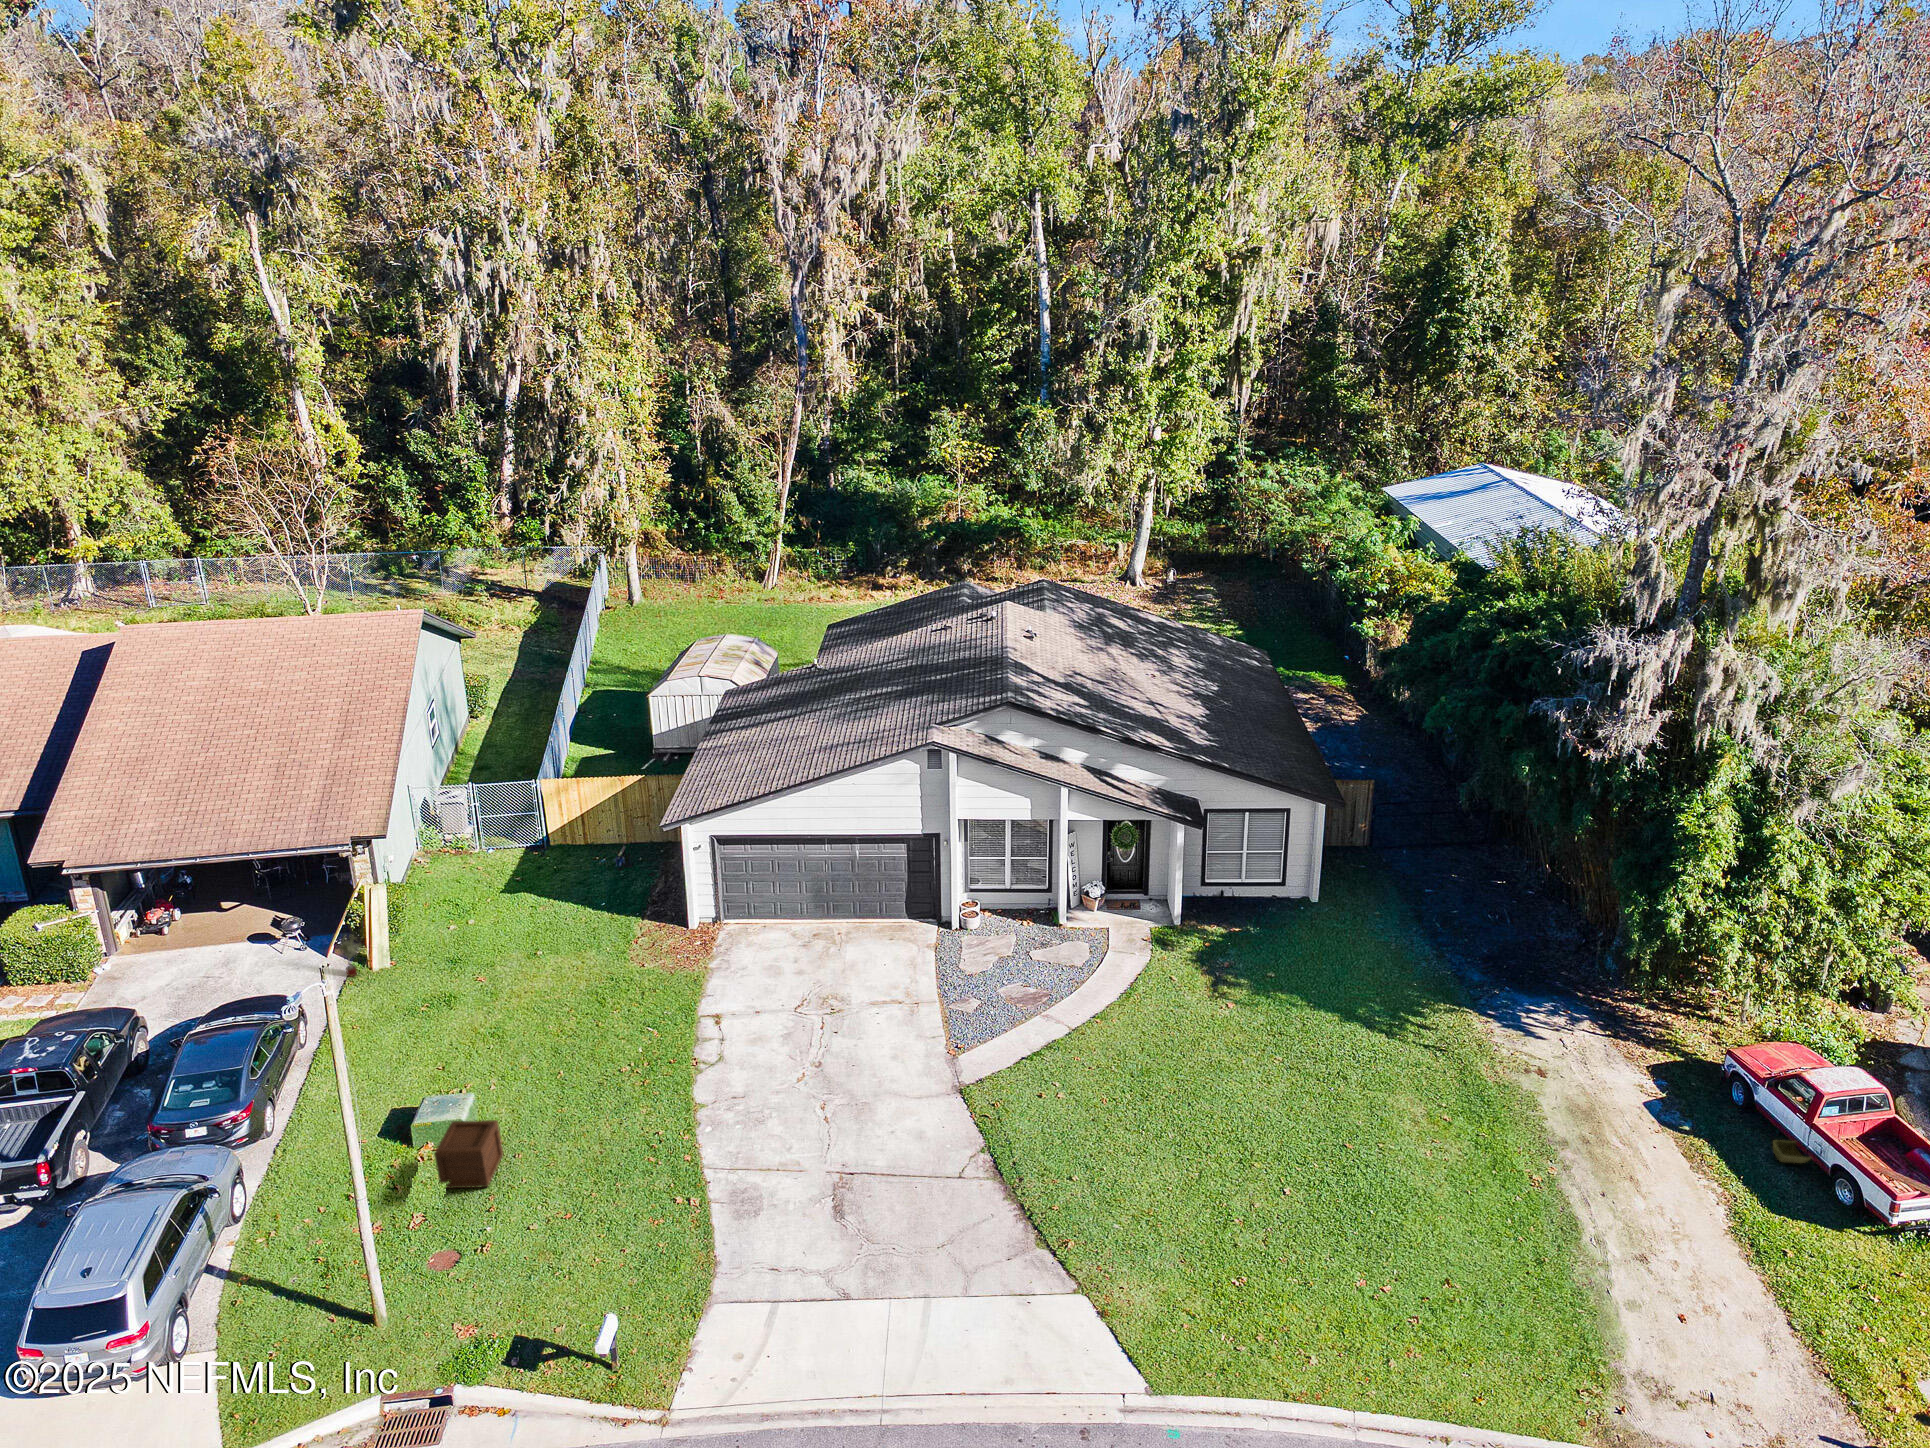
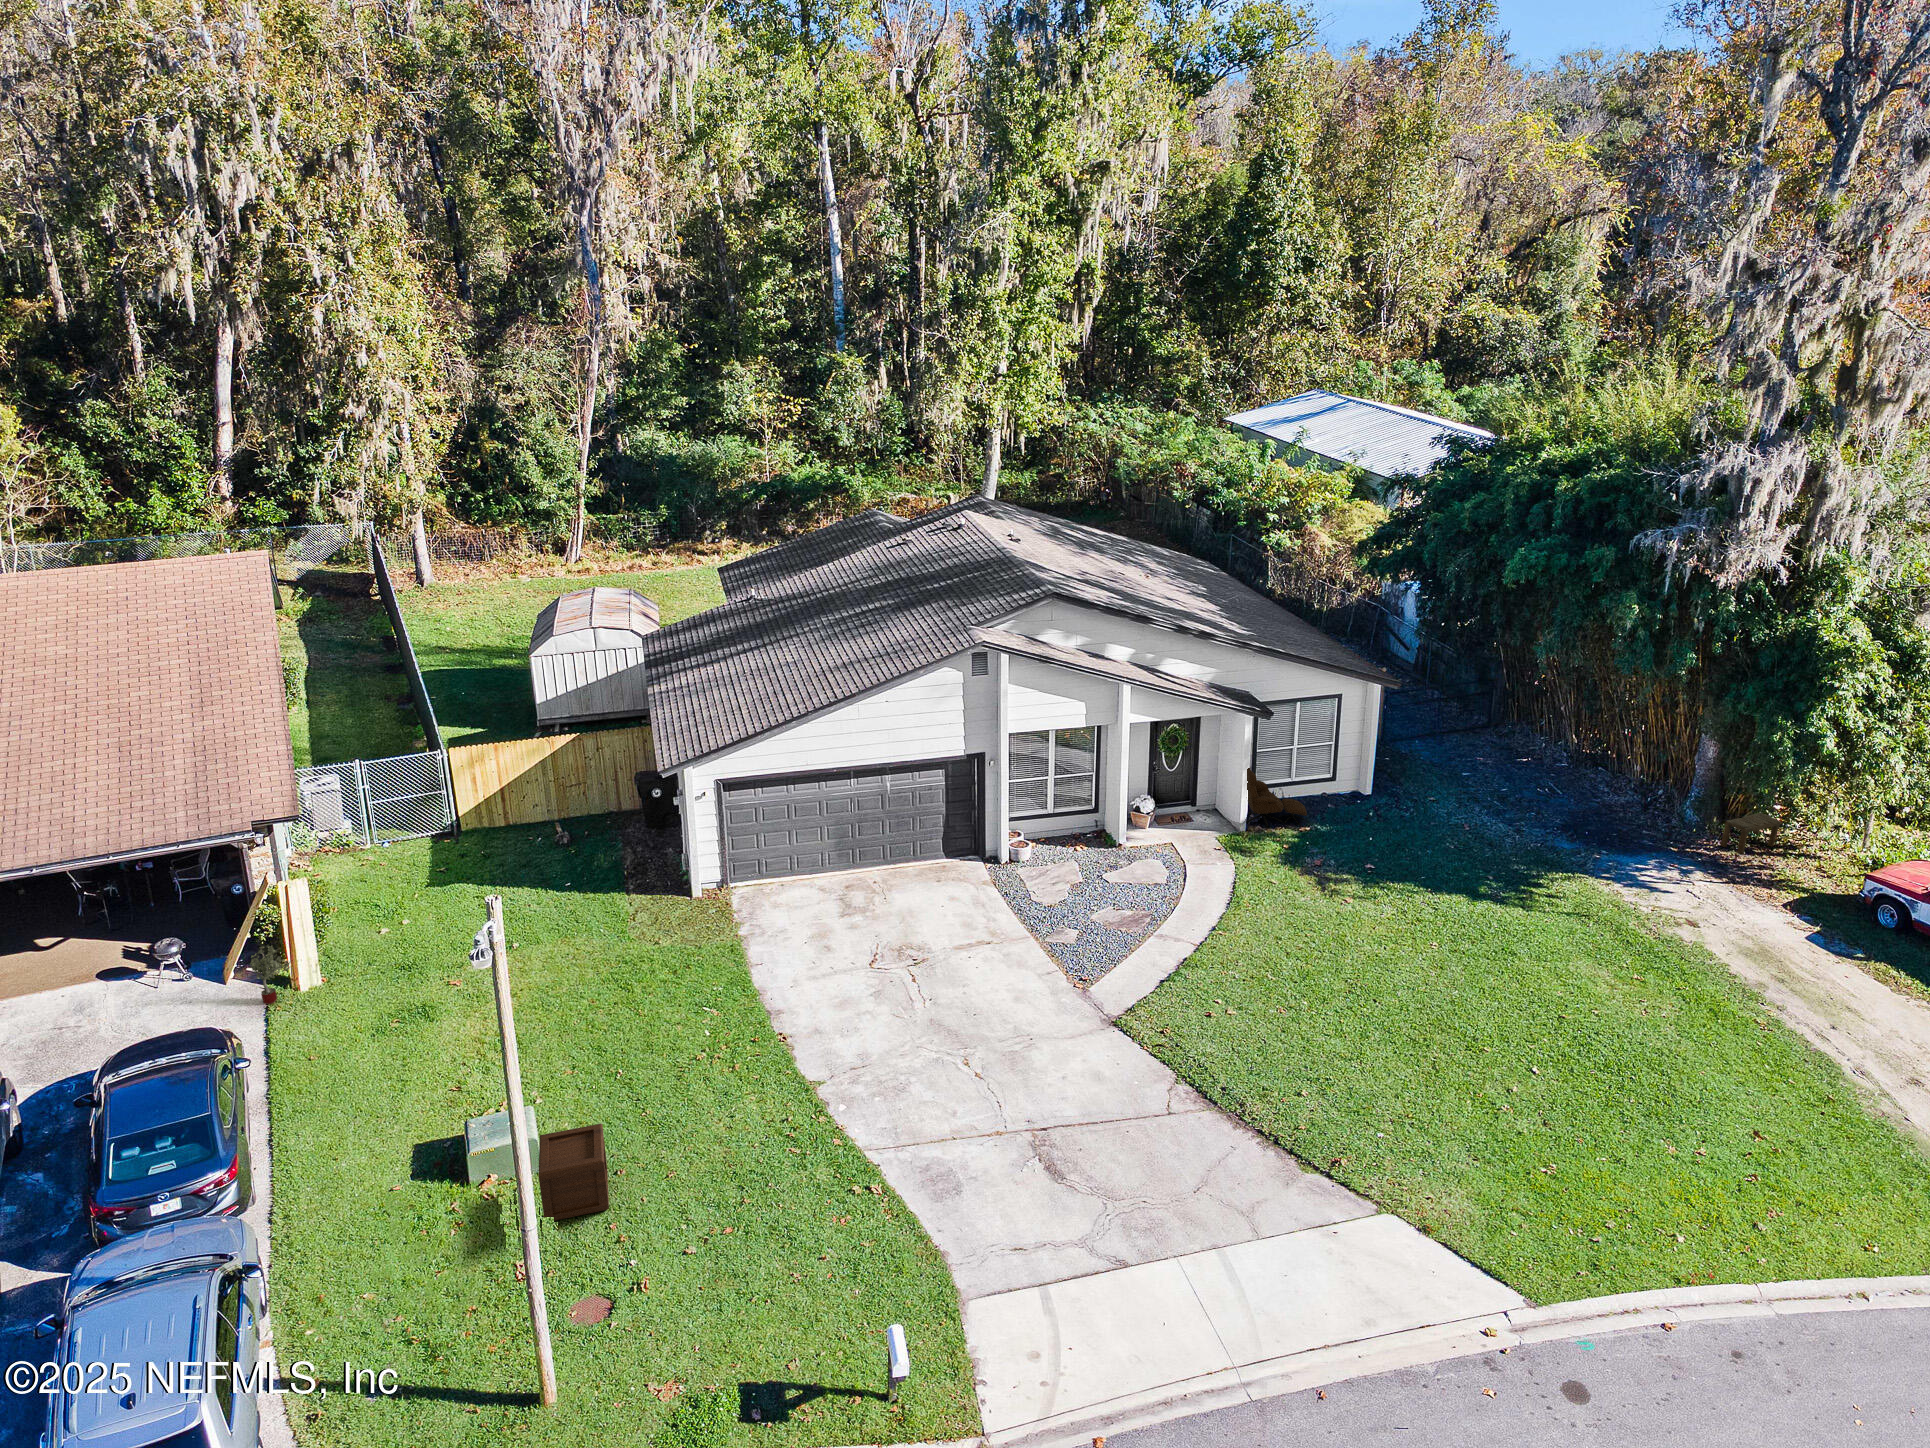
lounge chair: none [1195,867,1254,933] -> present [1247,767,1307,828]
bench: none [1672,988,1741,1029] -> present [1721,813,1781,854]
woven basket: present [1773,1140,1811,1163] -> none [1883,929,1920,950]

